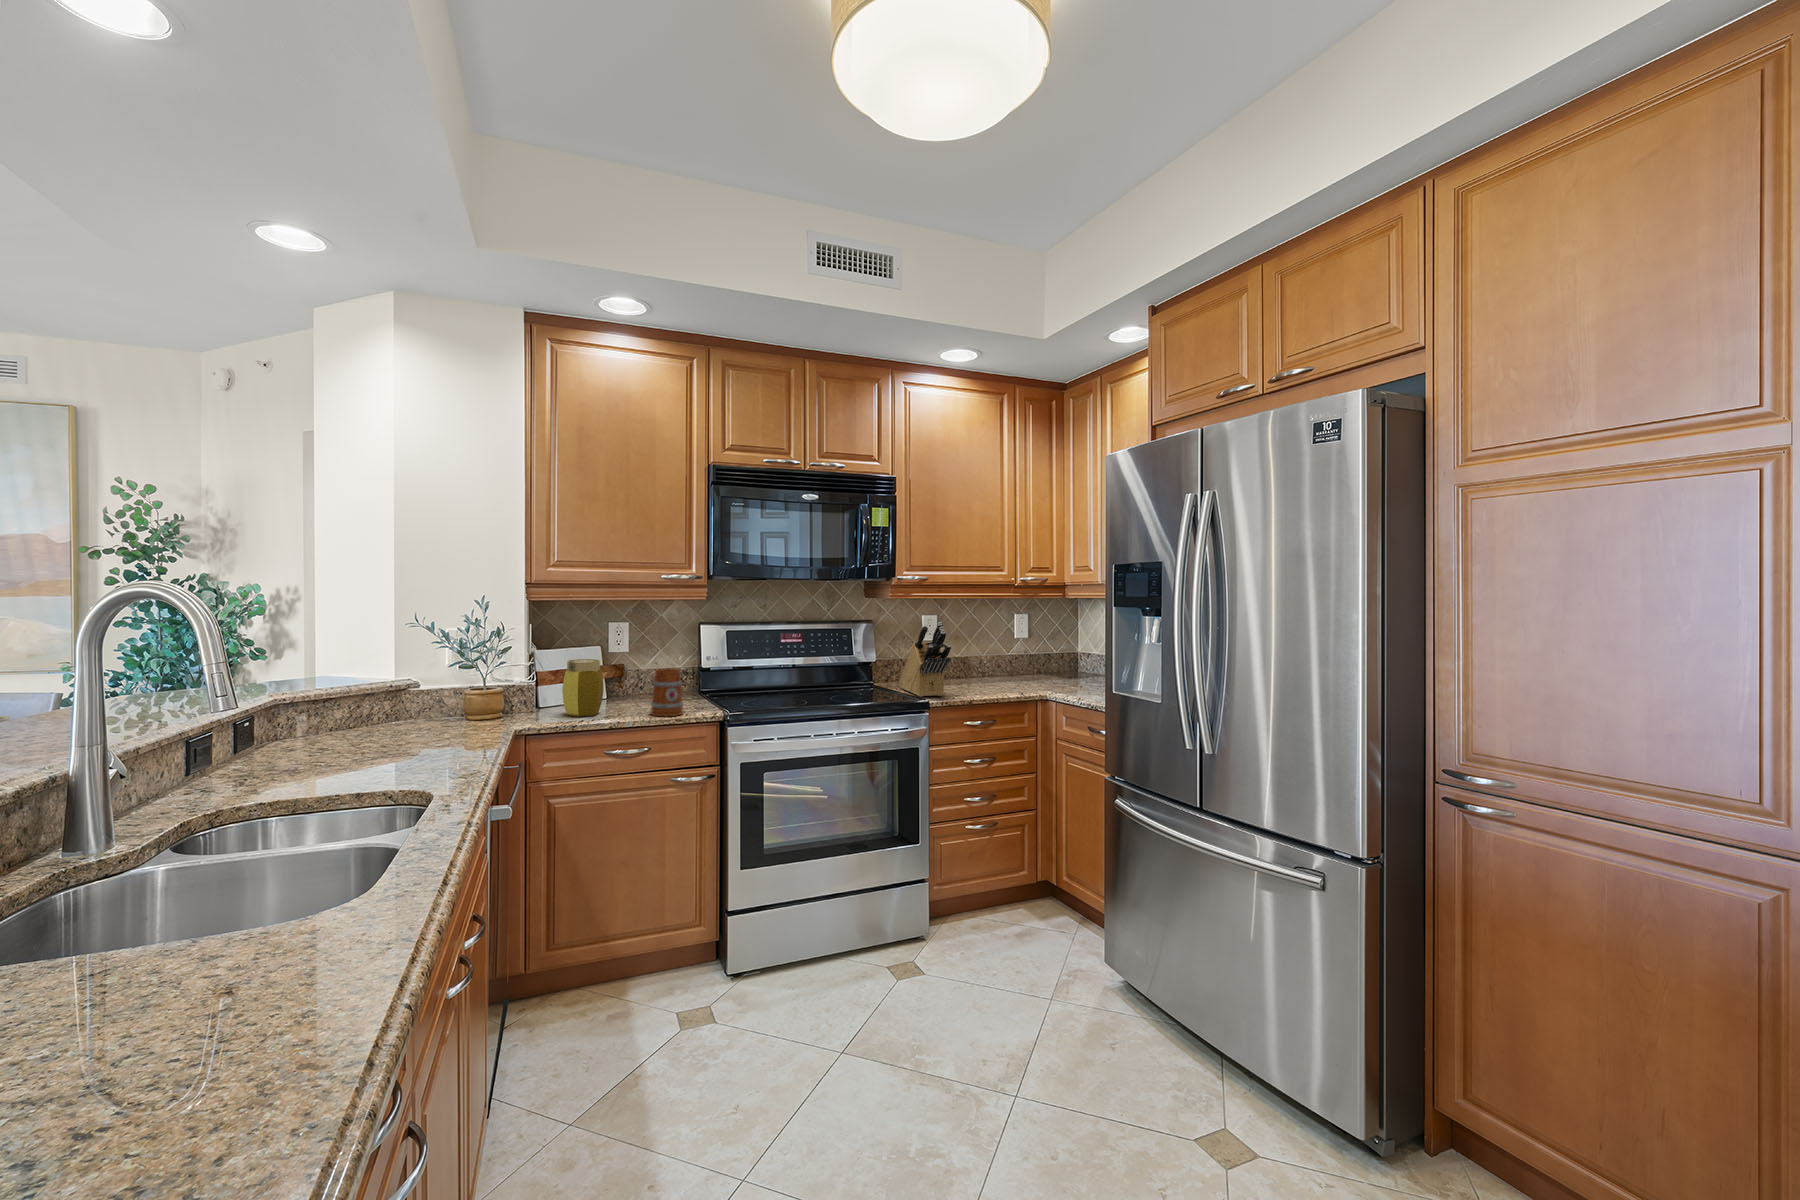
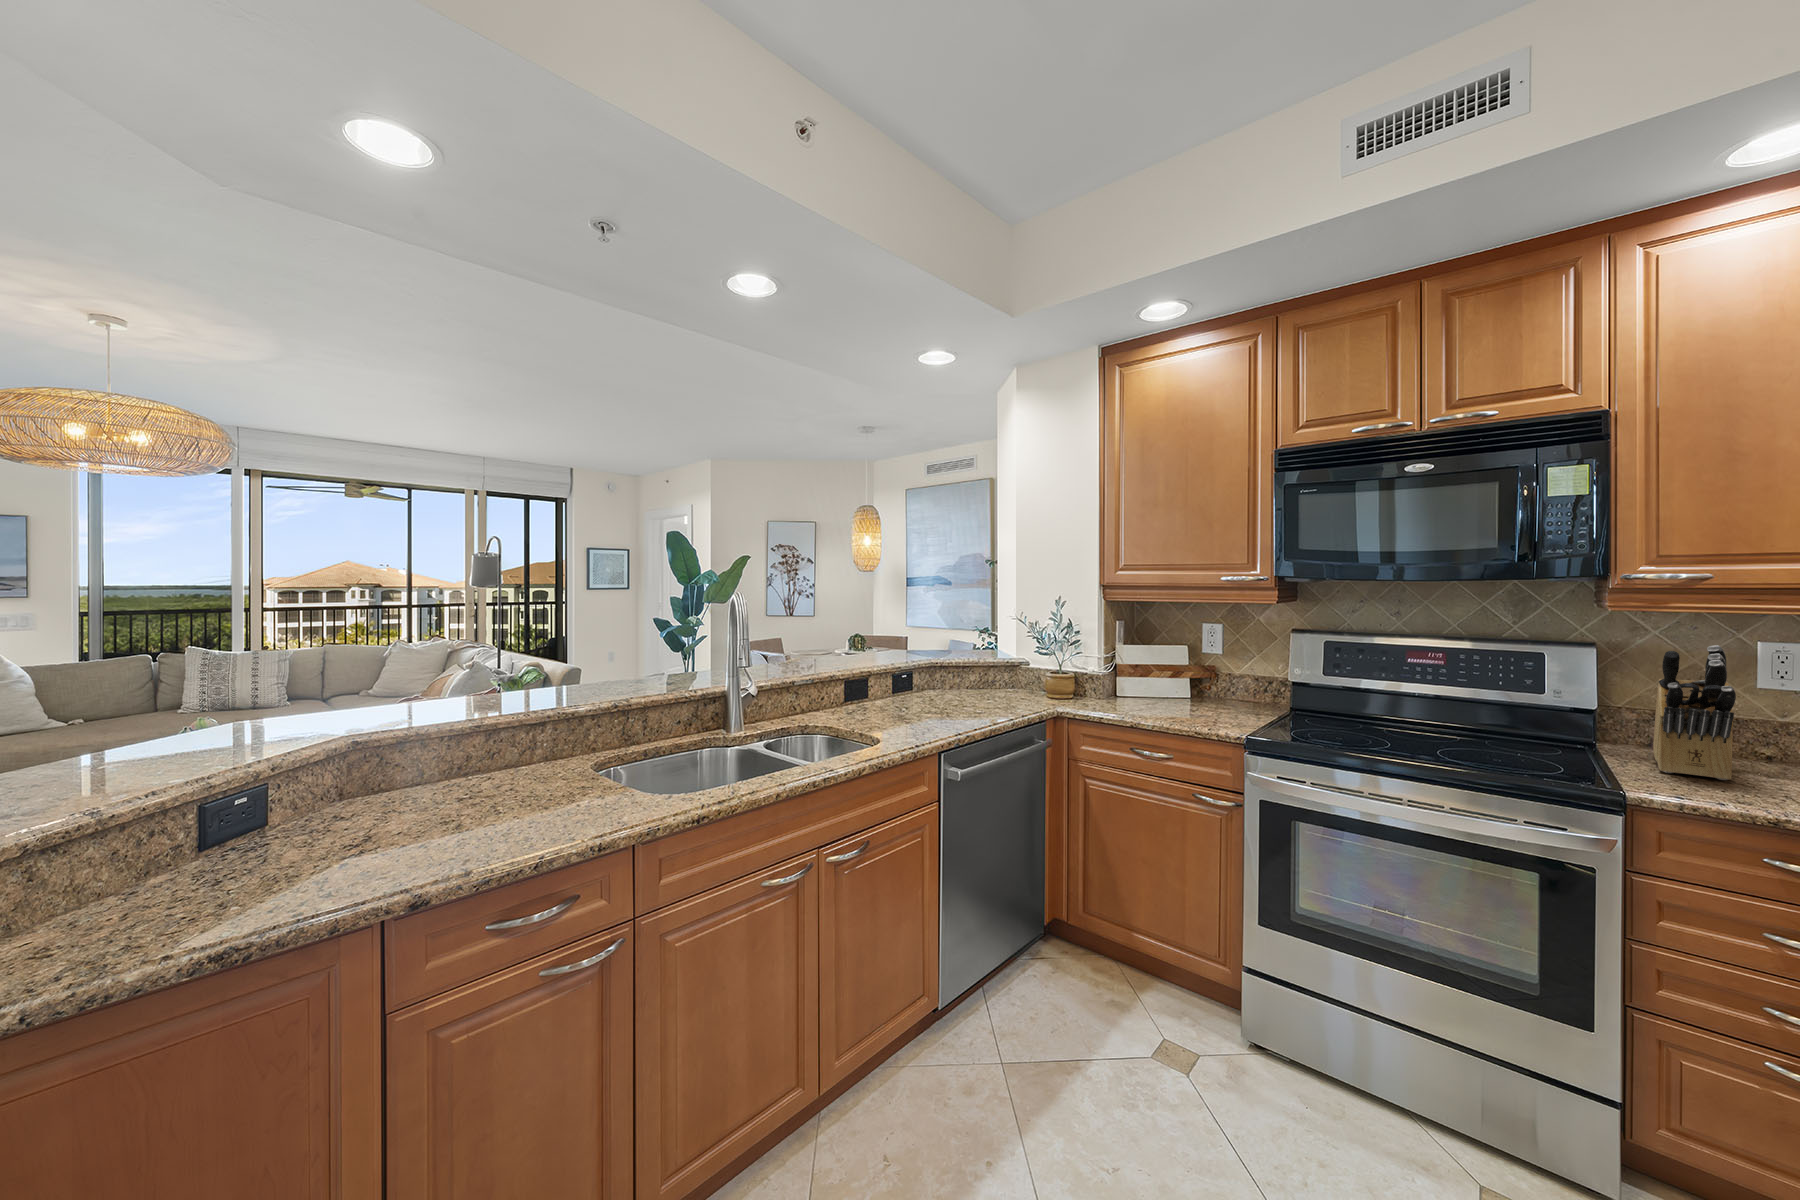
jar: present [562,659,603,717] -> none [1112,655,1151,710]
mug: present [651,668,683,716] -> none [1186,672,1223,724]

